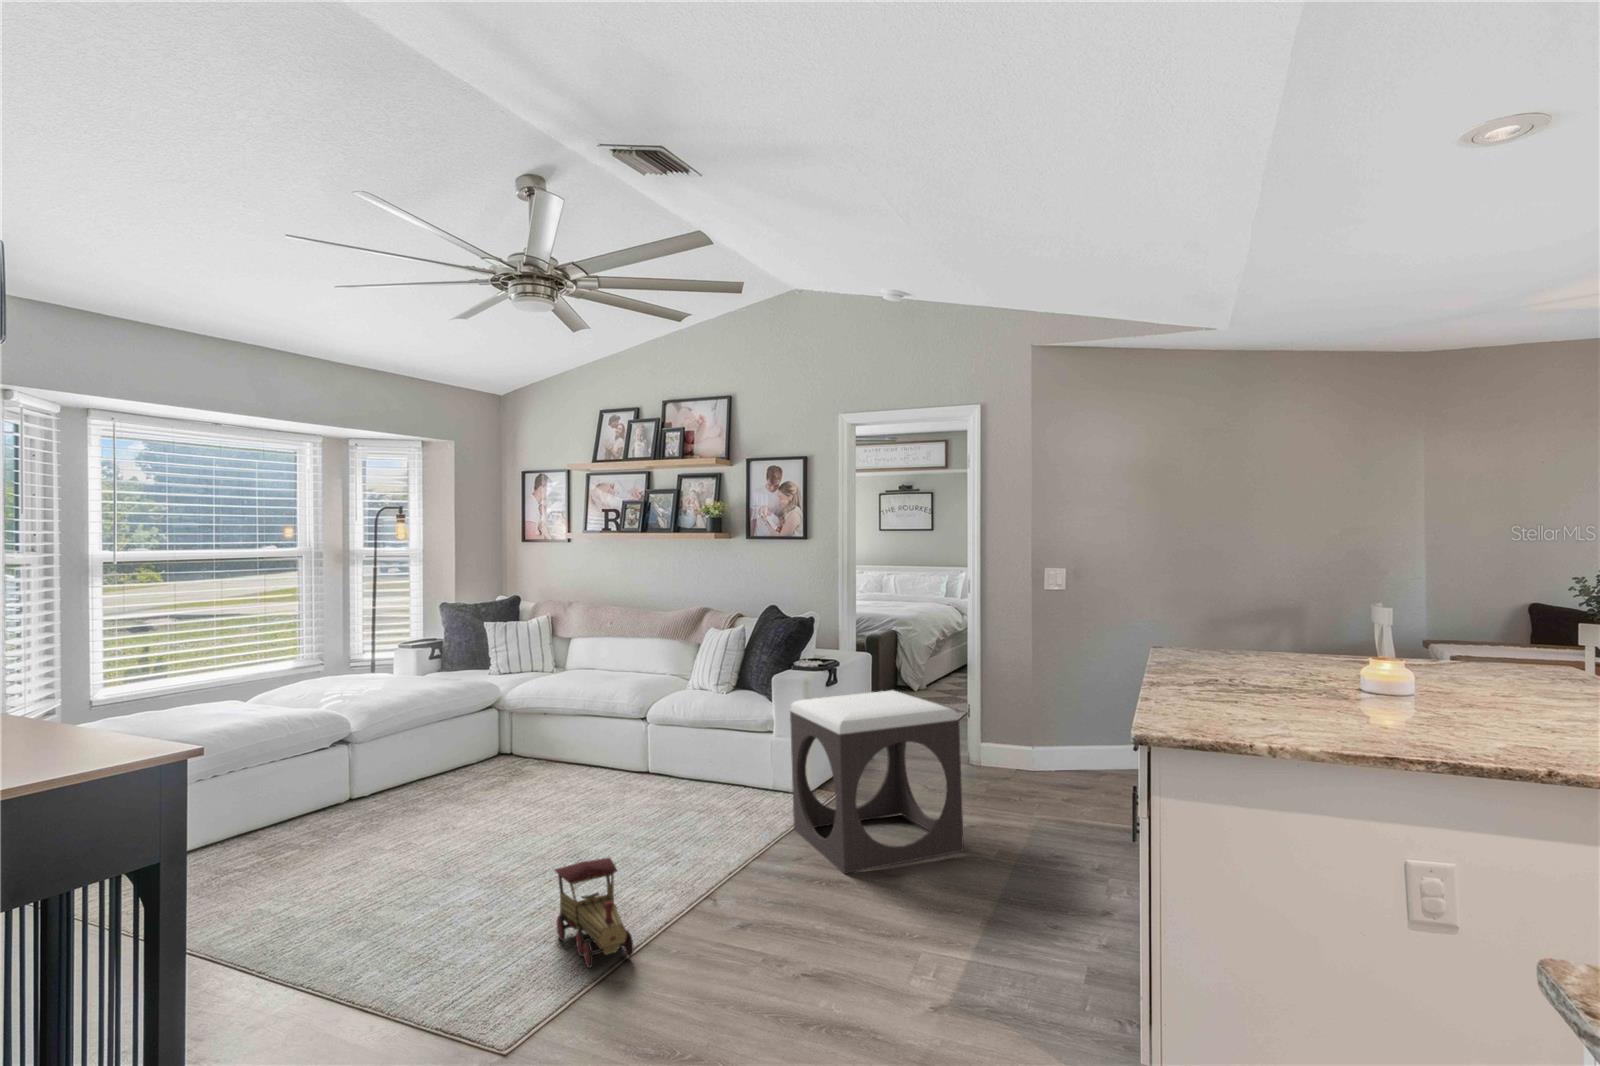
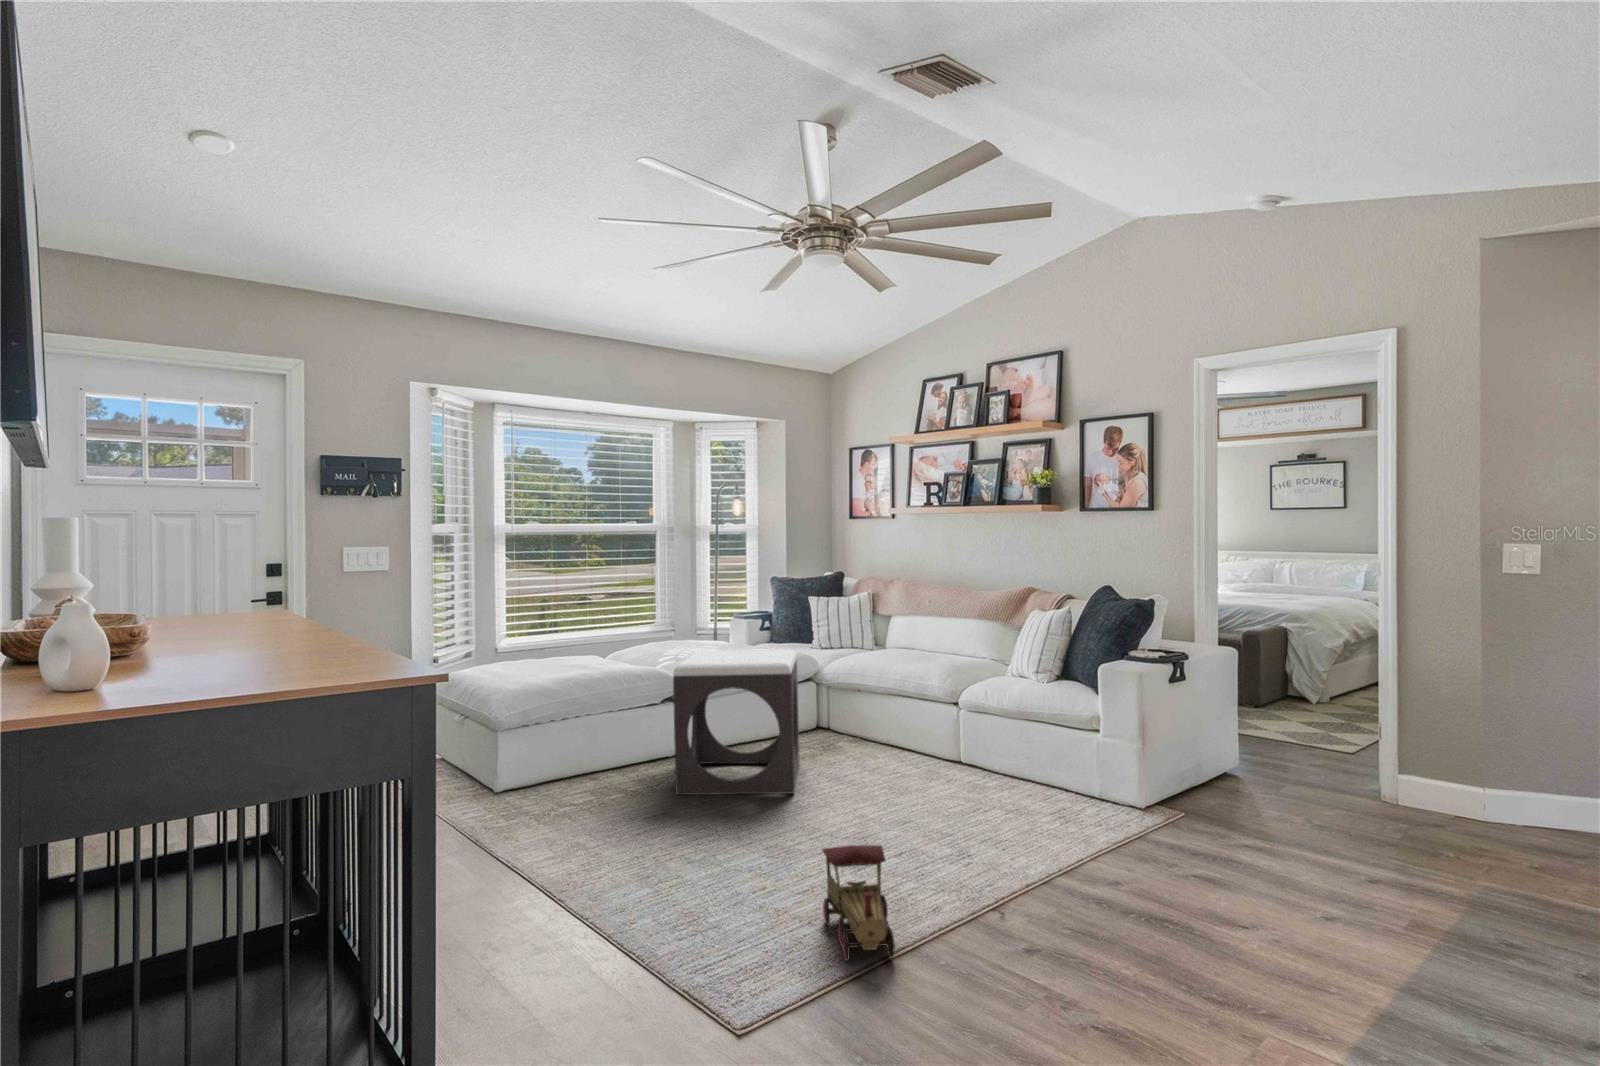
footstool: present [790,690,964,874] -> present [673,649,800,795]

